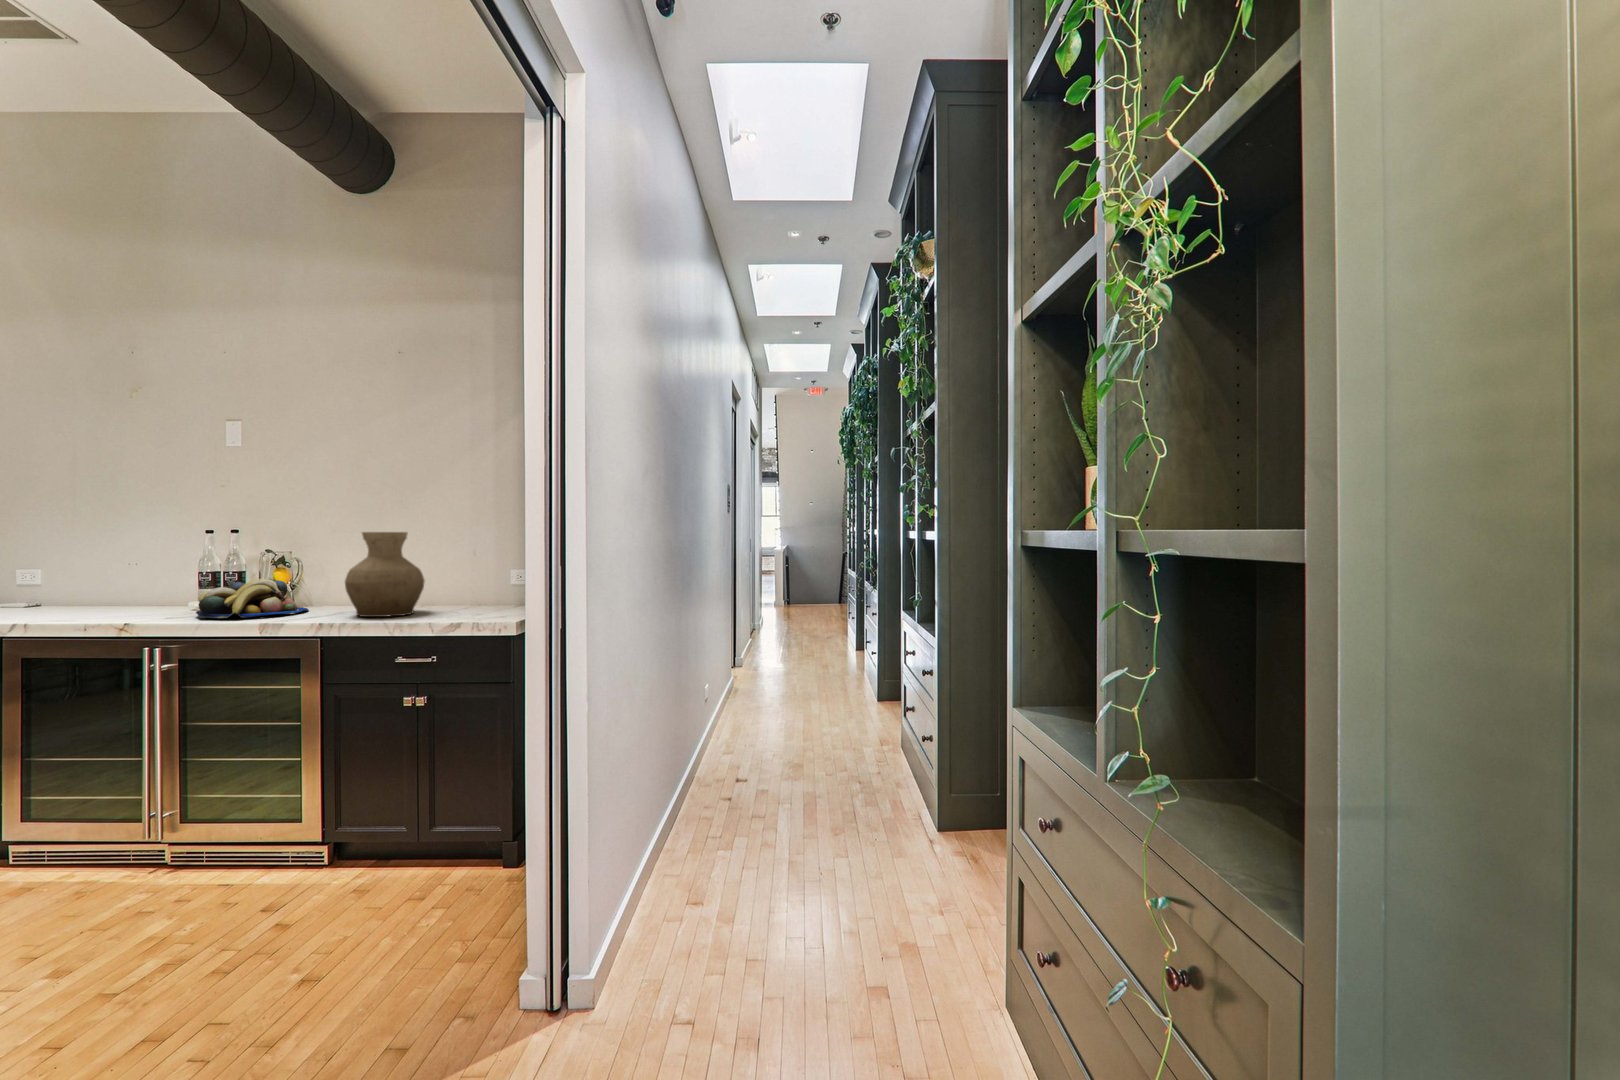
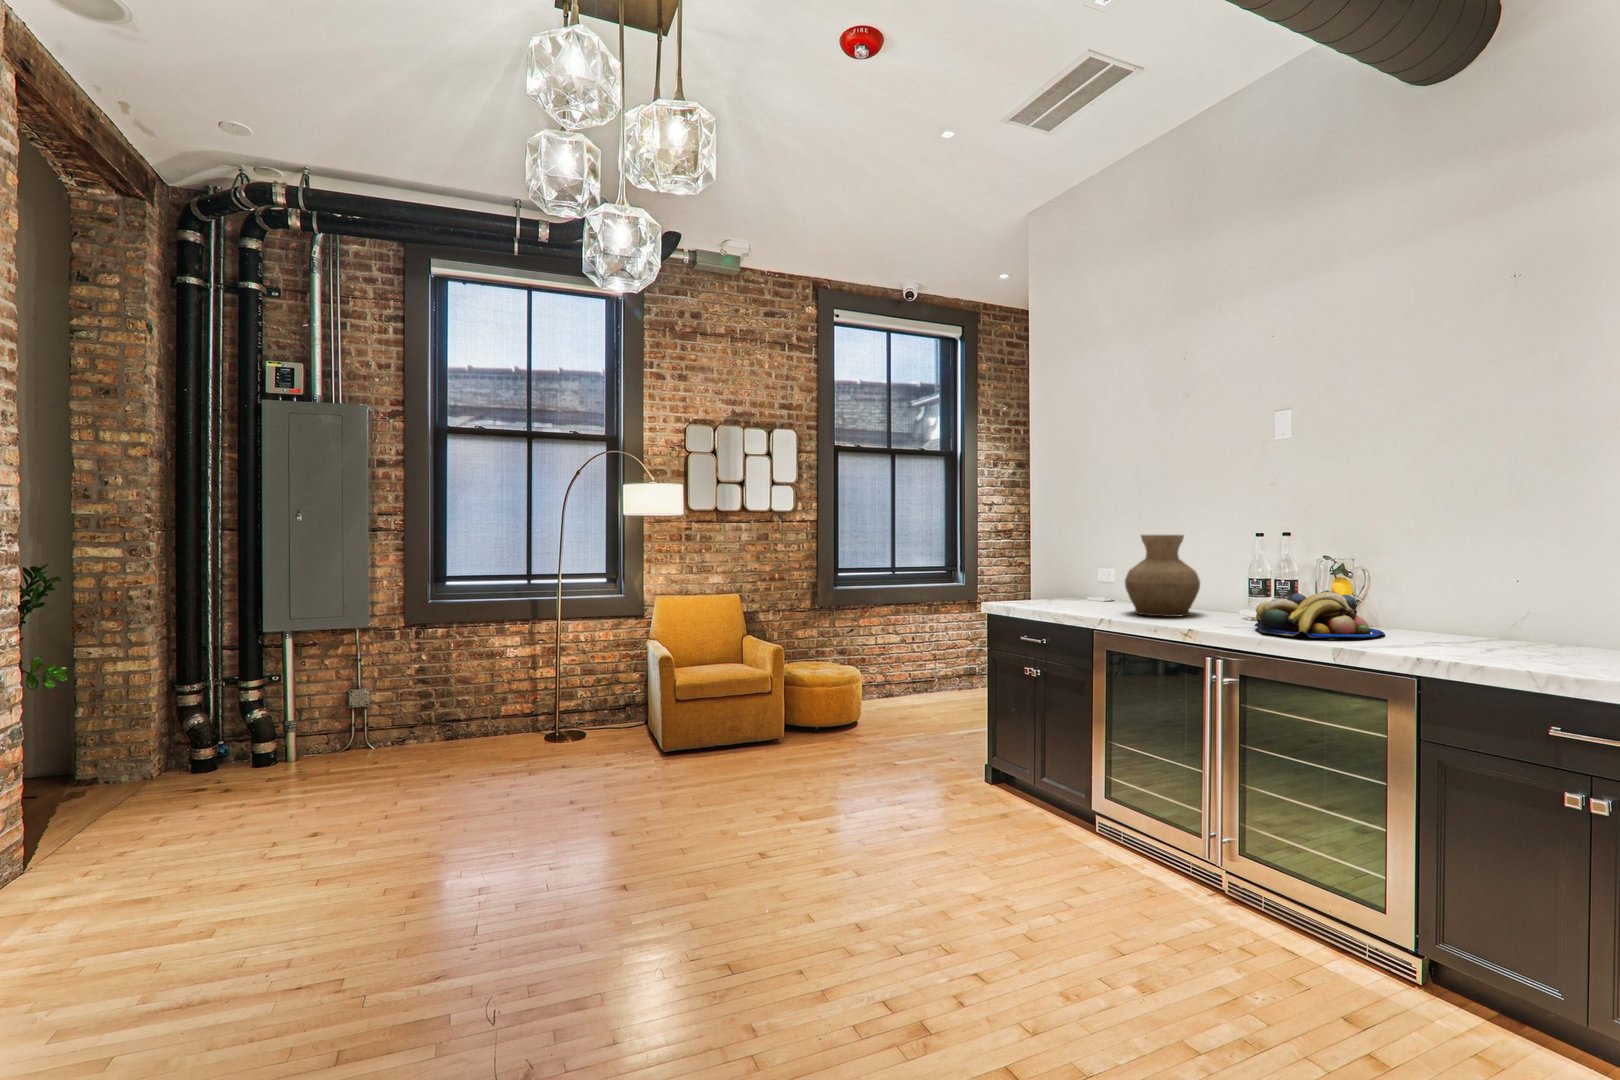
vase: present [345,532,424,617] -> present [1125,535,1200,617]

